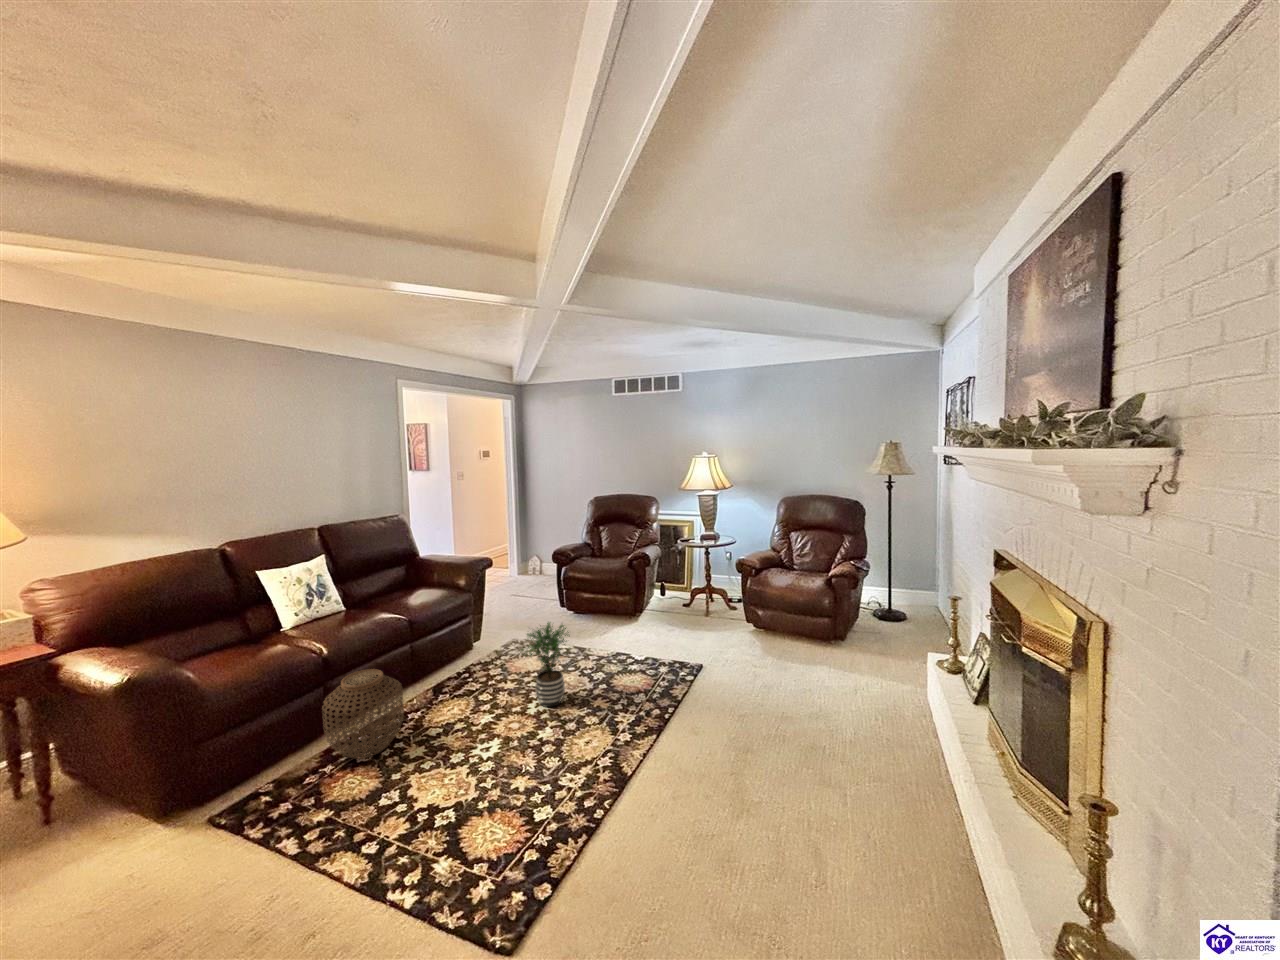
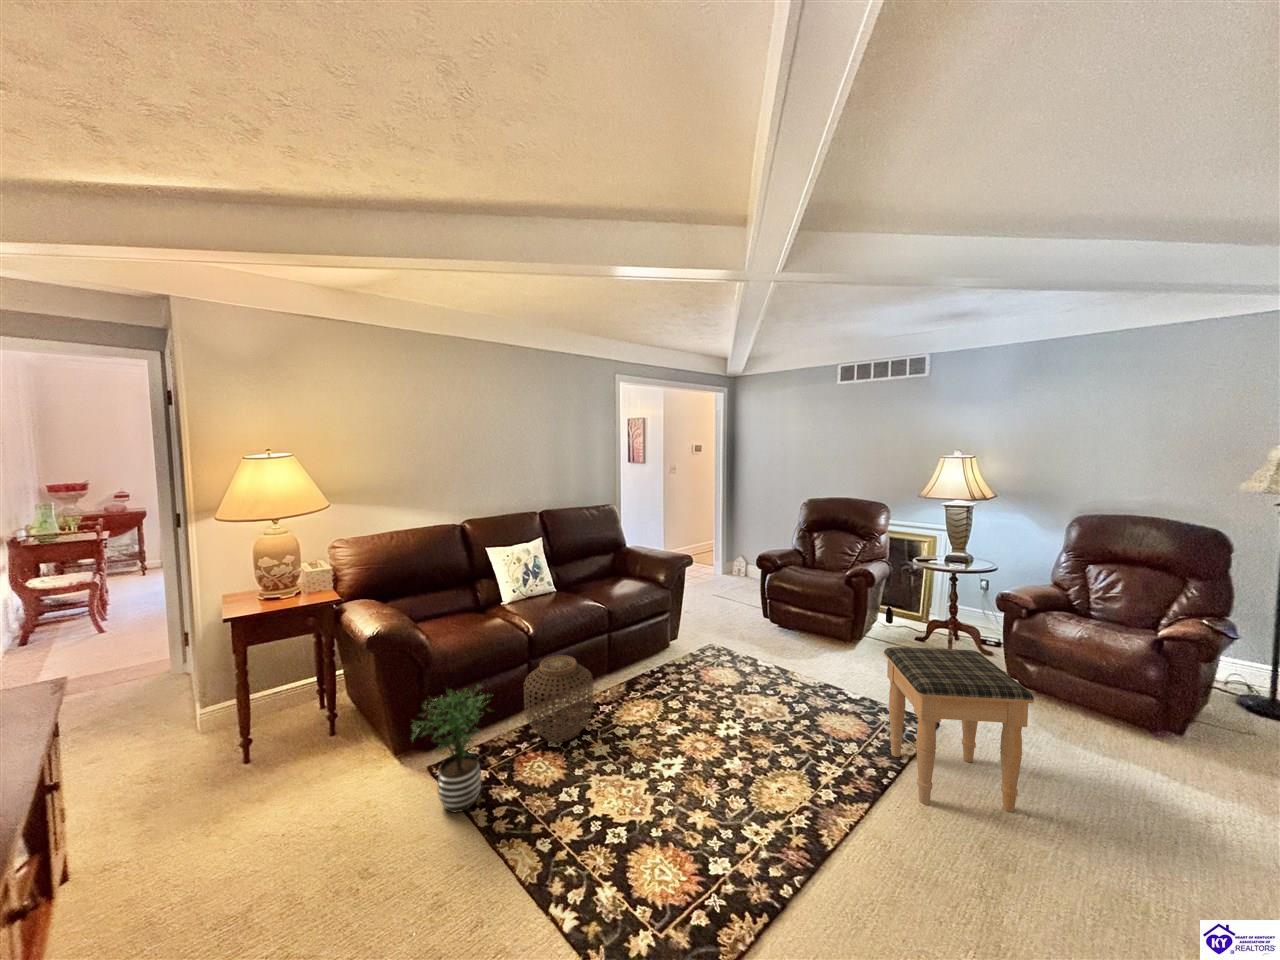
footstool: none [661,603,758,725] -> present [884,647,1034,812]
potted plant: present [521,622,570,707] -> present [412,690,489,812]

